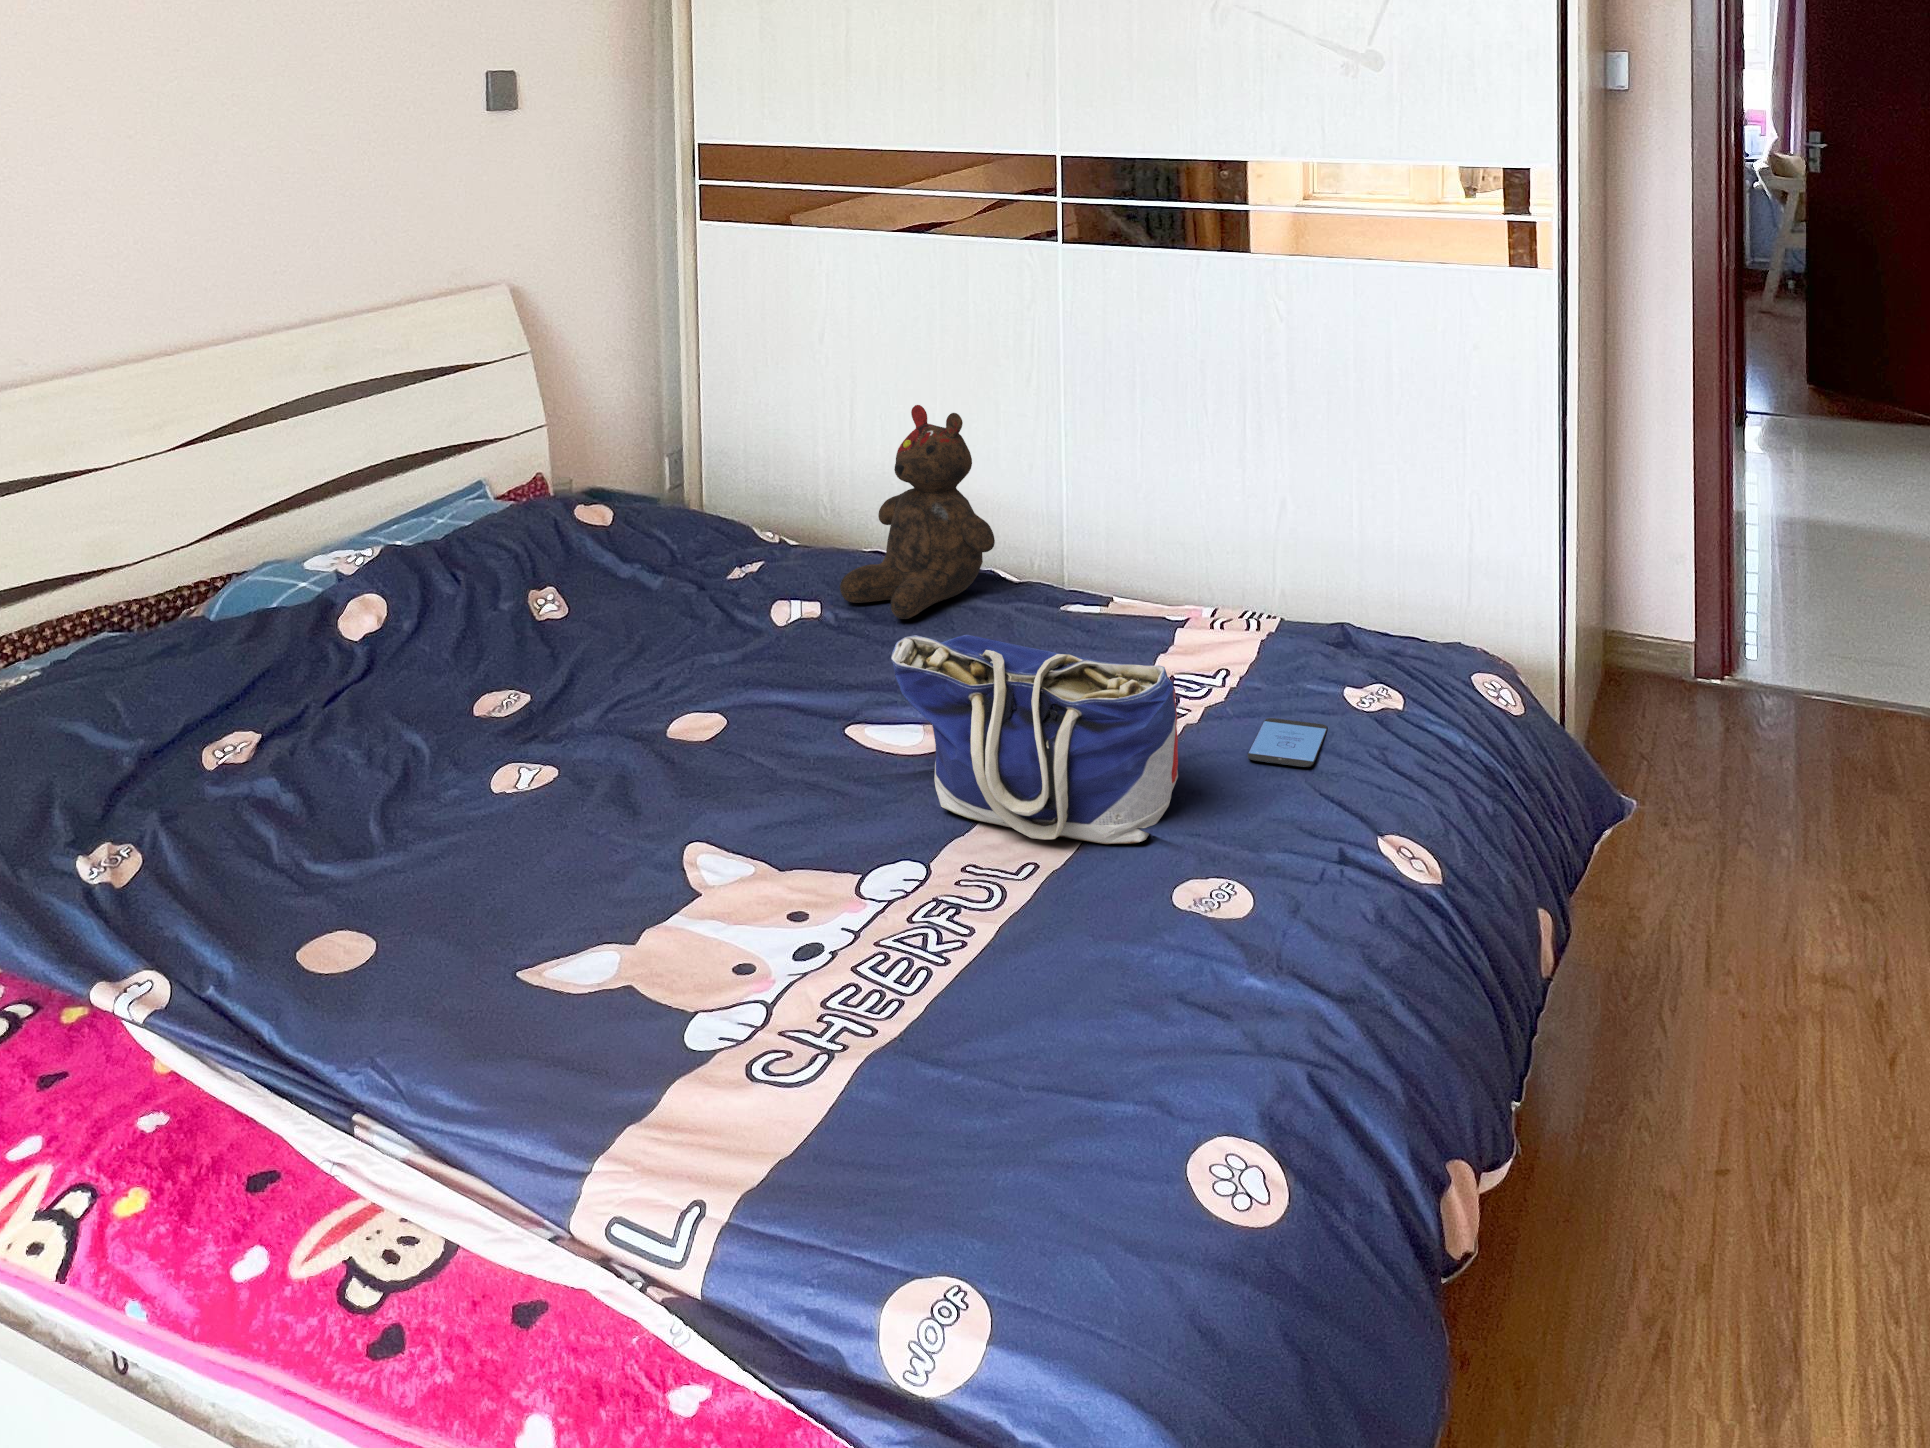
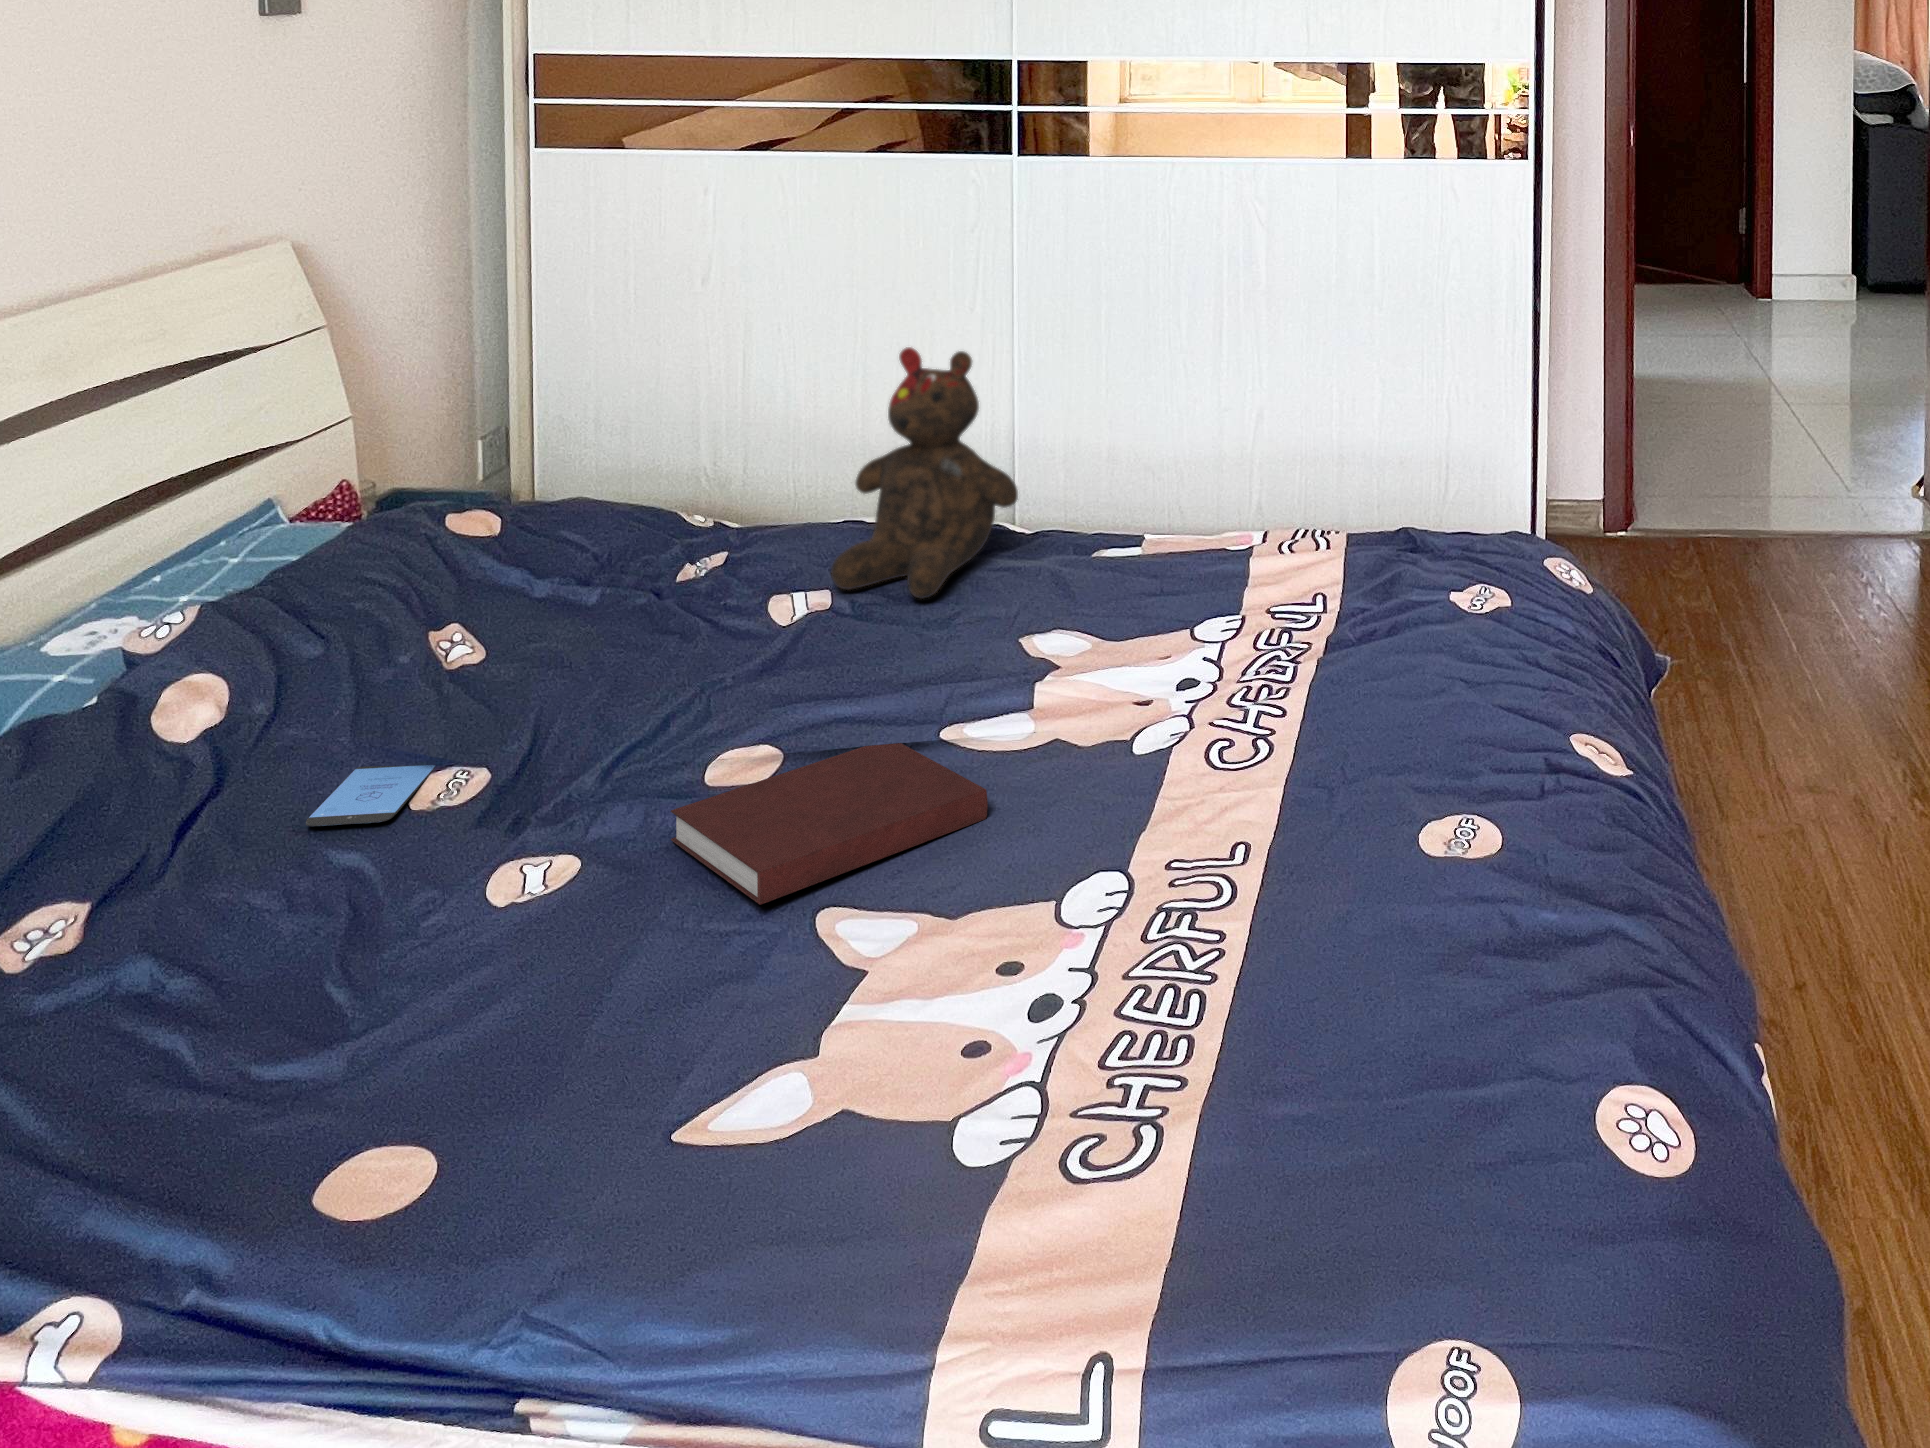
tote bag: present [891,635,1178,844] -> none [1054,590,1406,815]
smartphone: present [1248,718,1327,767] -> present [306,765,436,826]
notebook: none [622,724,848,828] -> present [671,743,988,905]

